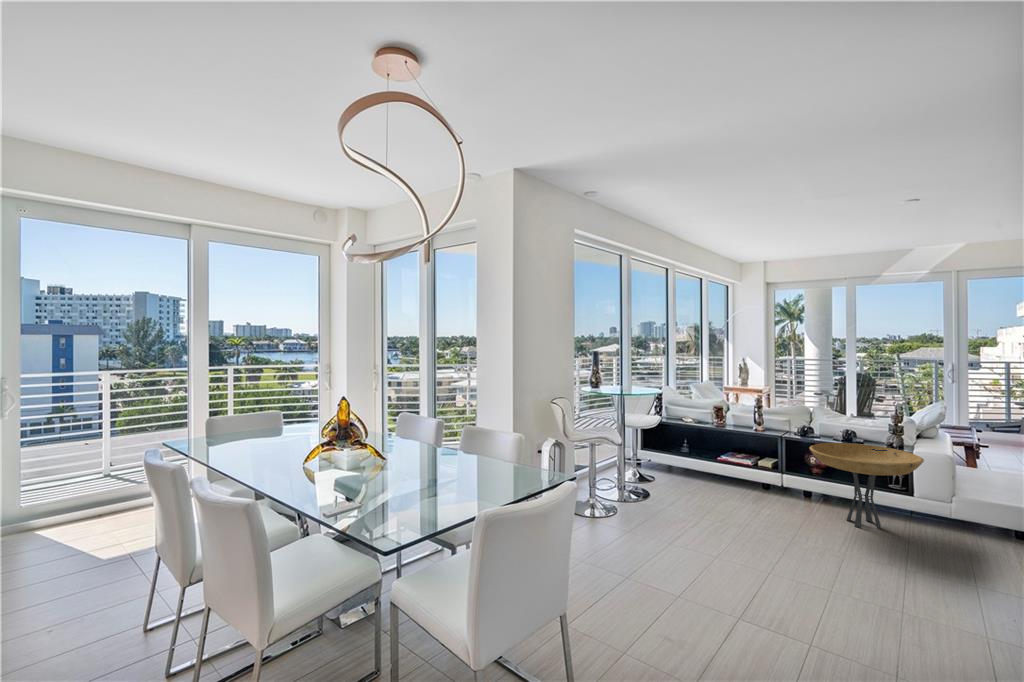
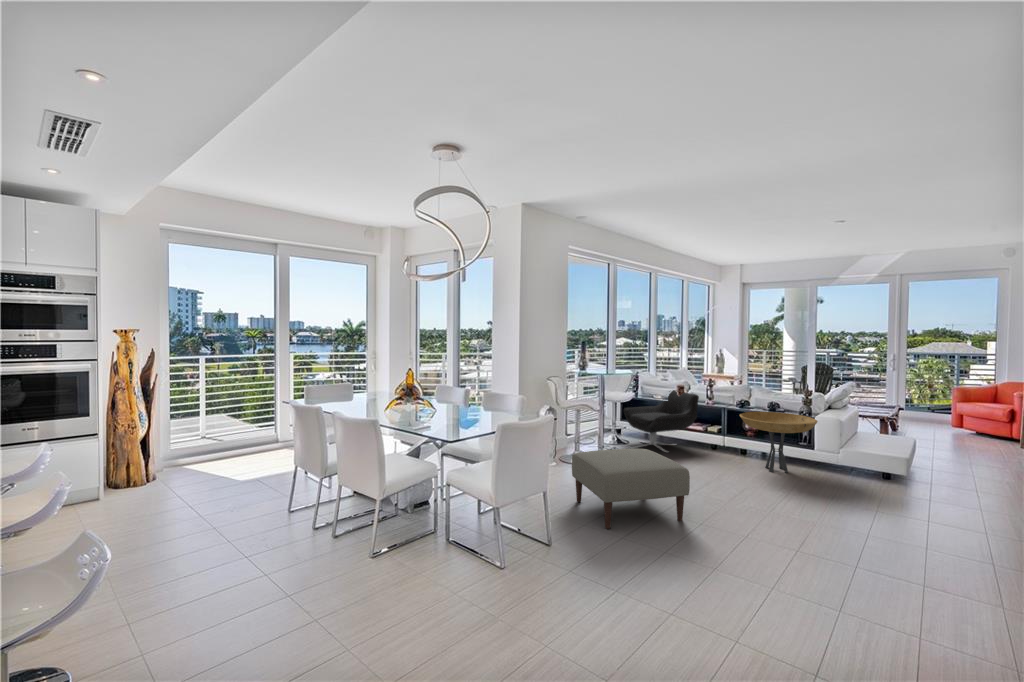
lounge chair: none [646,411,745,495] -> present [624,390,699,452]
ottoman: none [594,506,783,651] -> present [572,449,690,529]

